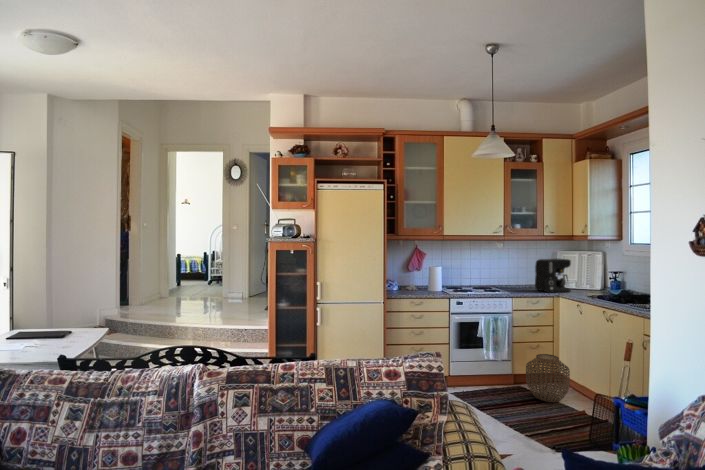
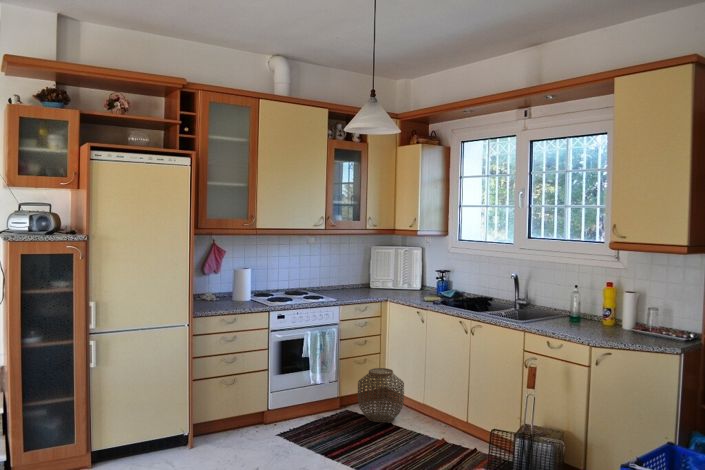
coffee maker: present [535,259,571,292] -> none [358,257,396,296]

